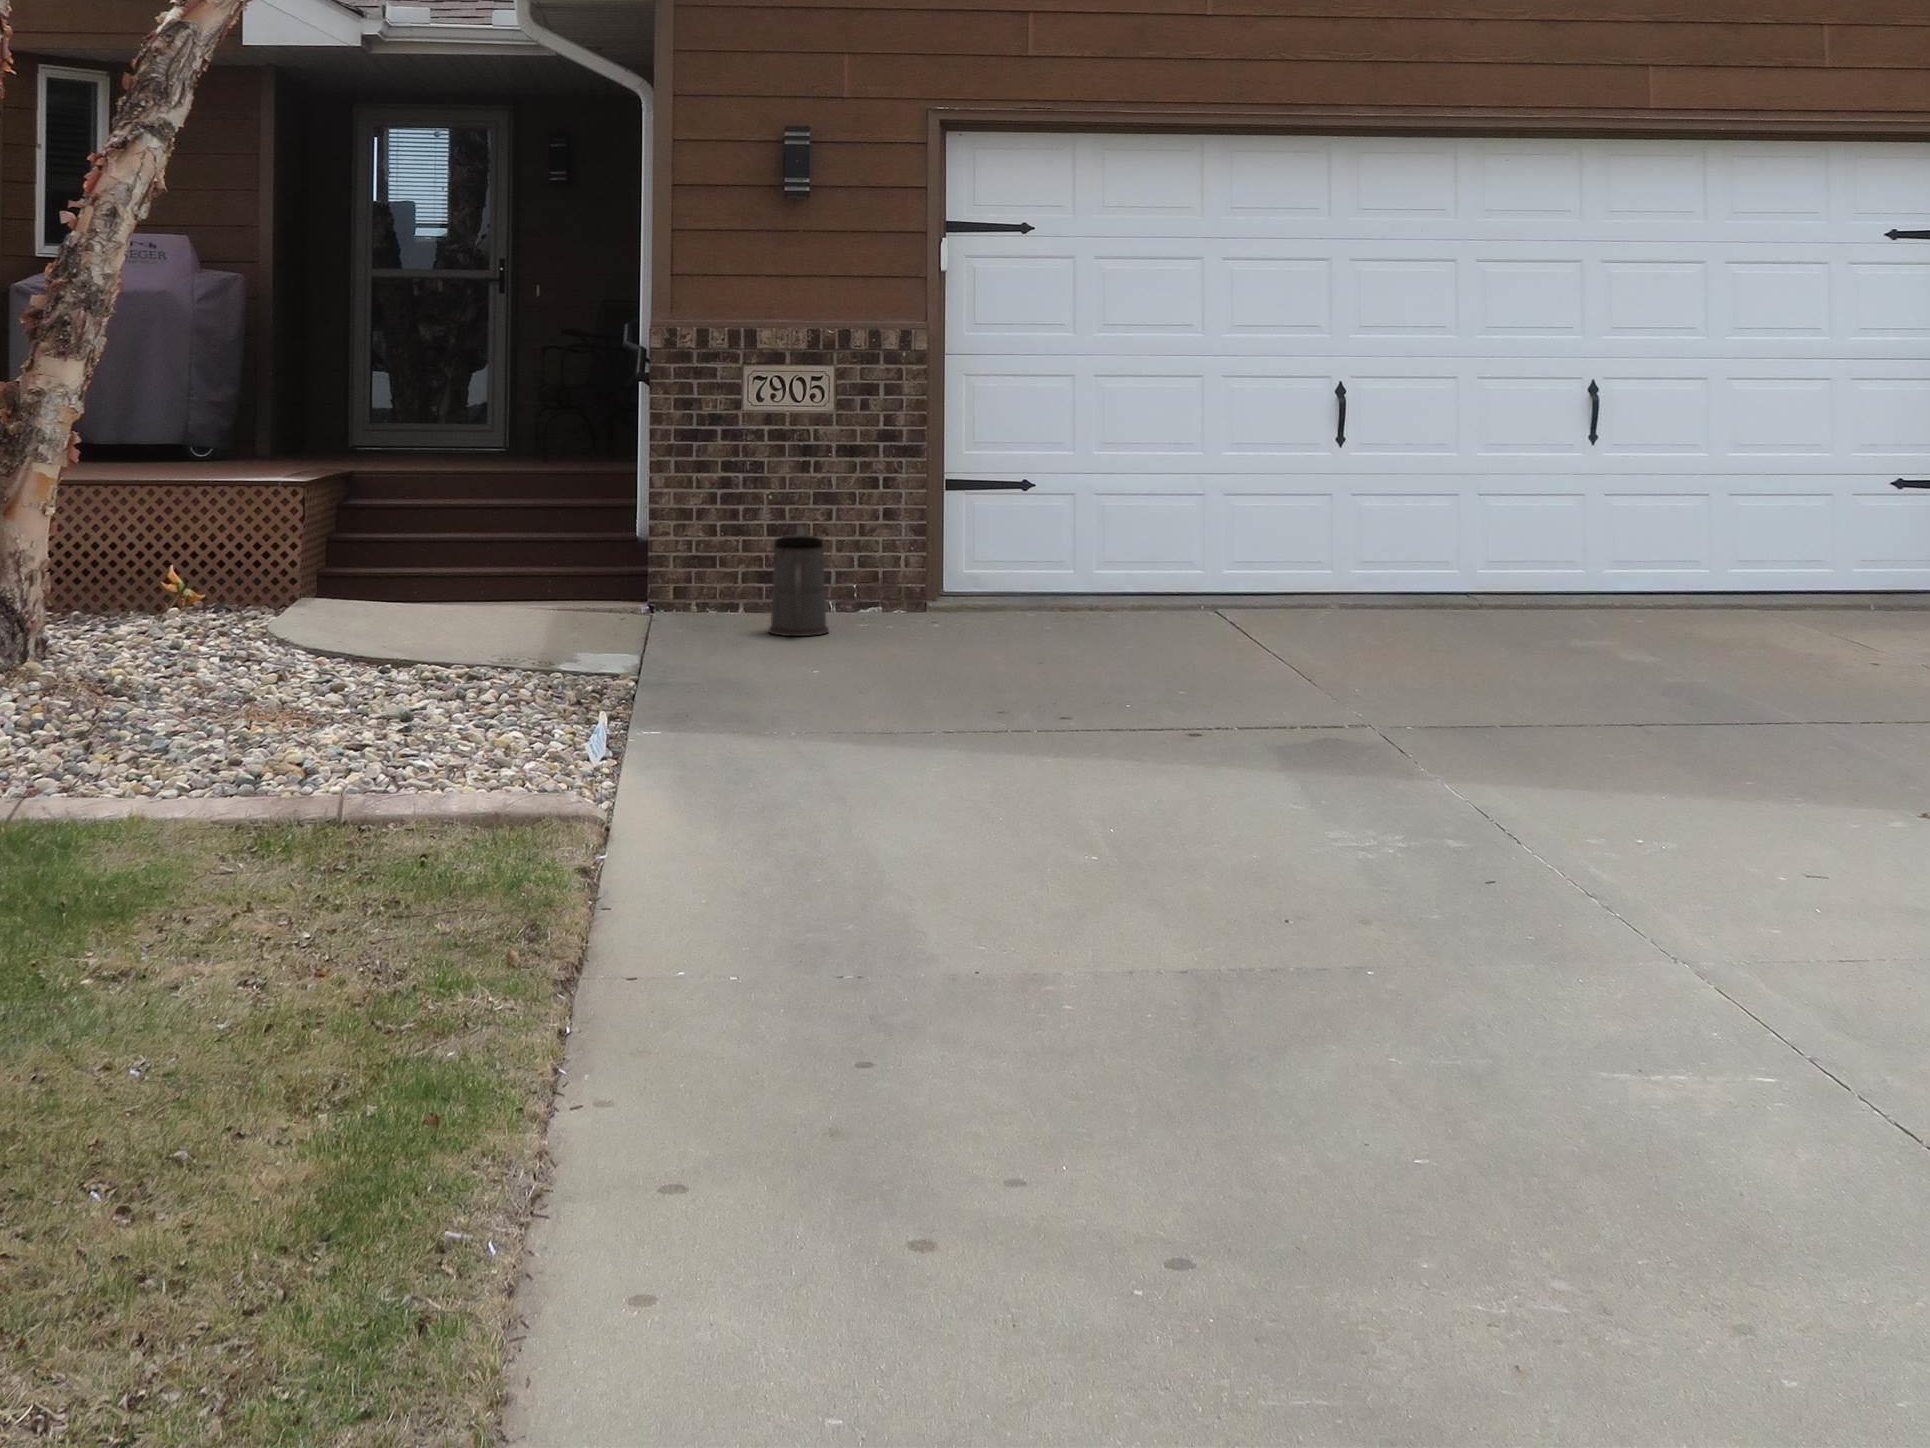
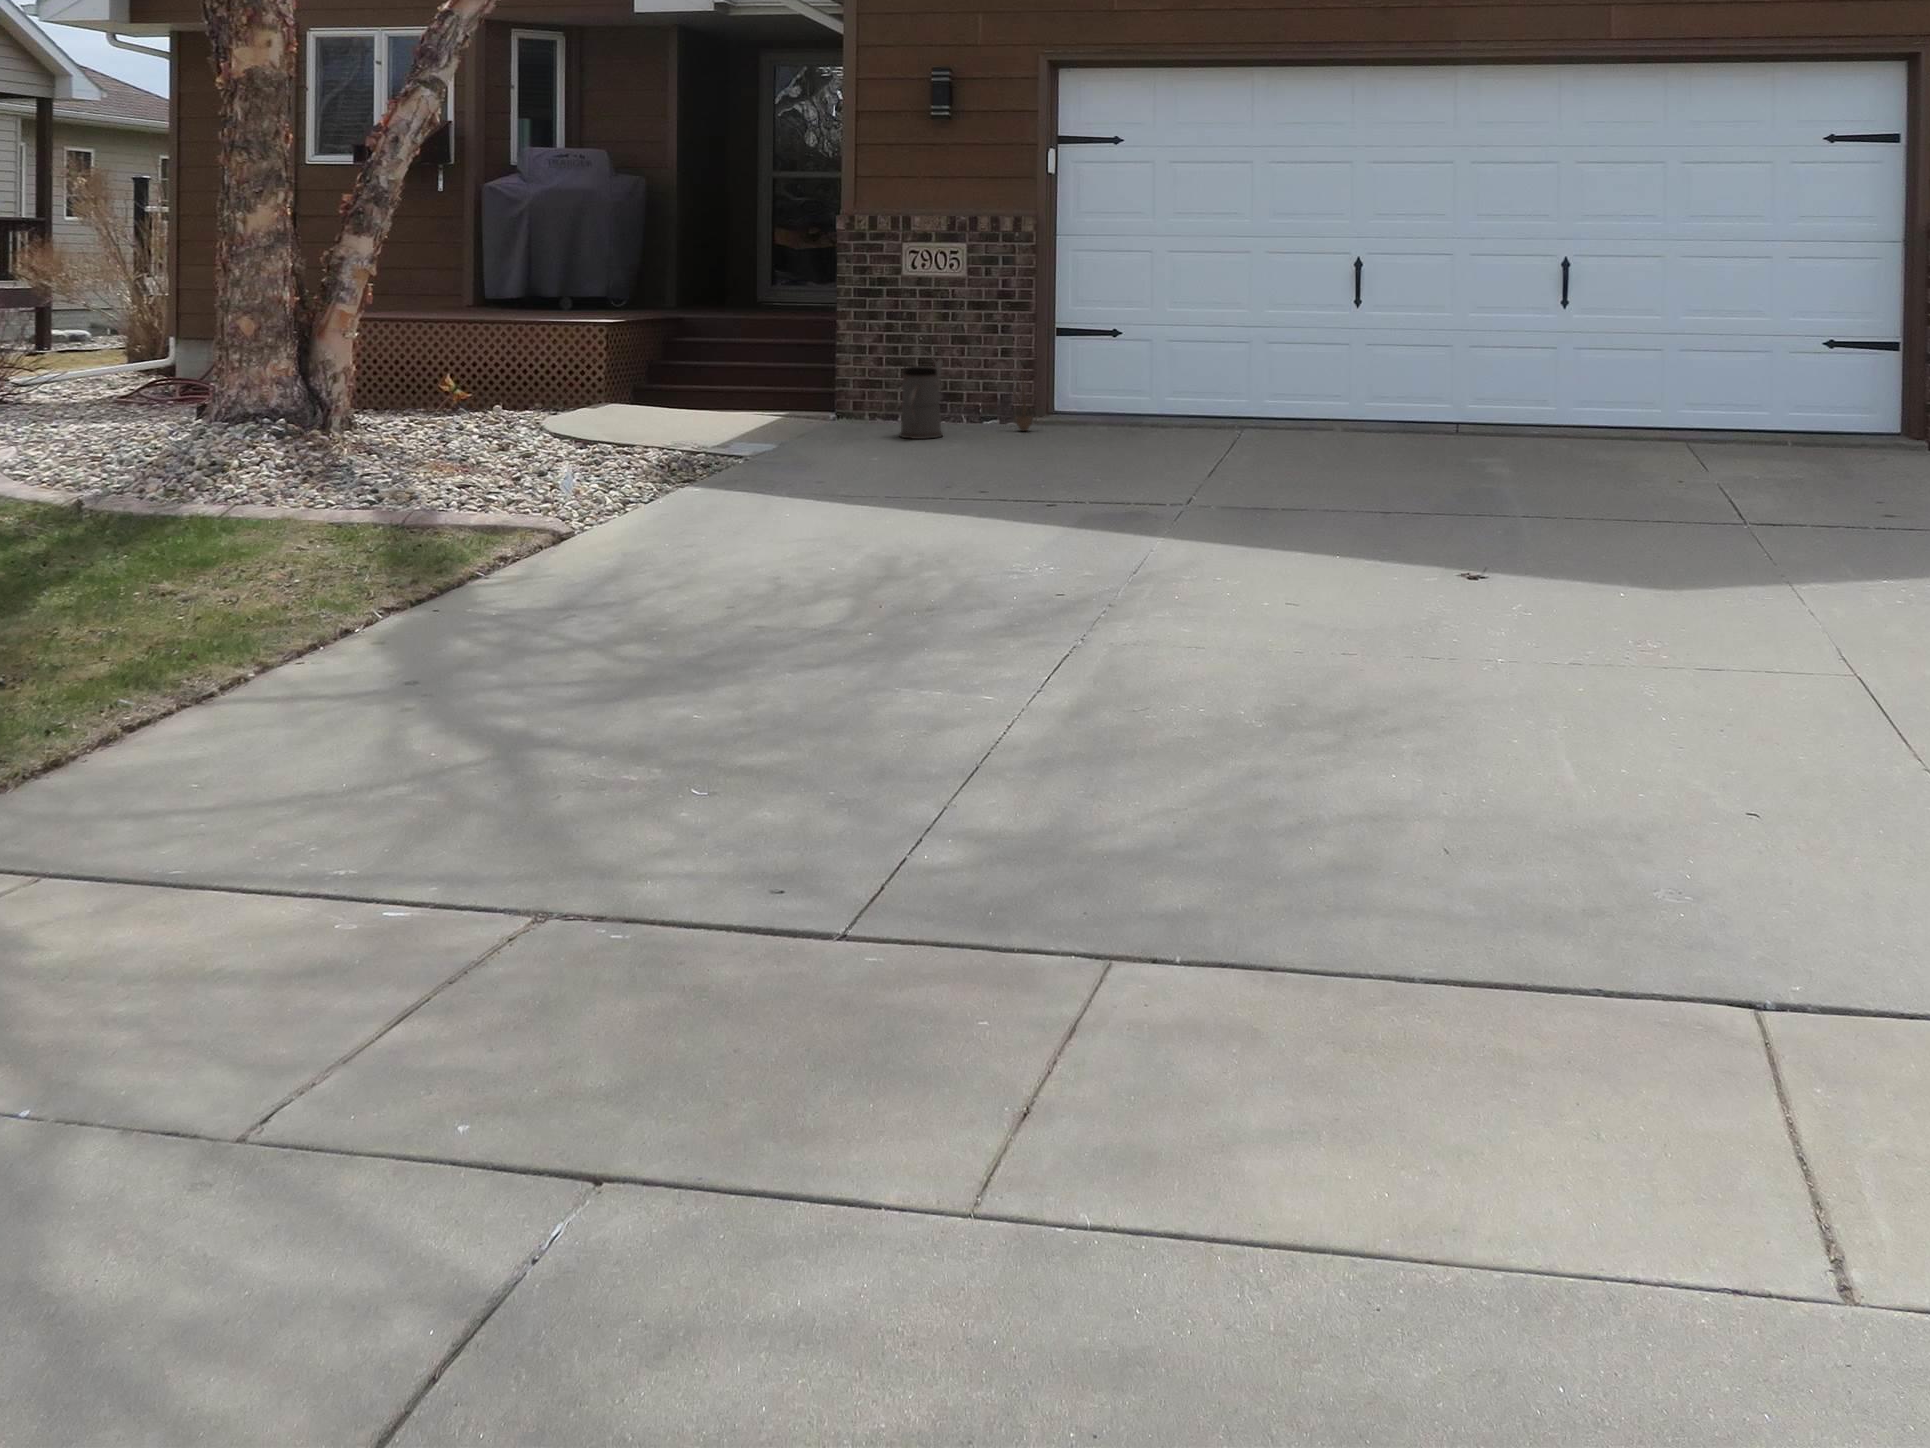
decorative plant: none [885,538,947,620] -> present [1005,374,1041,431]

